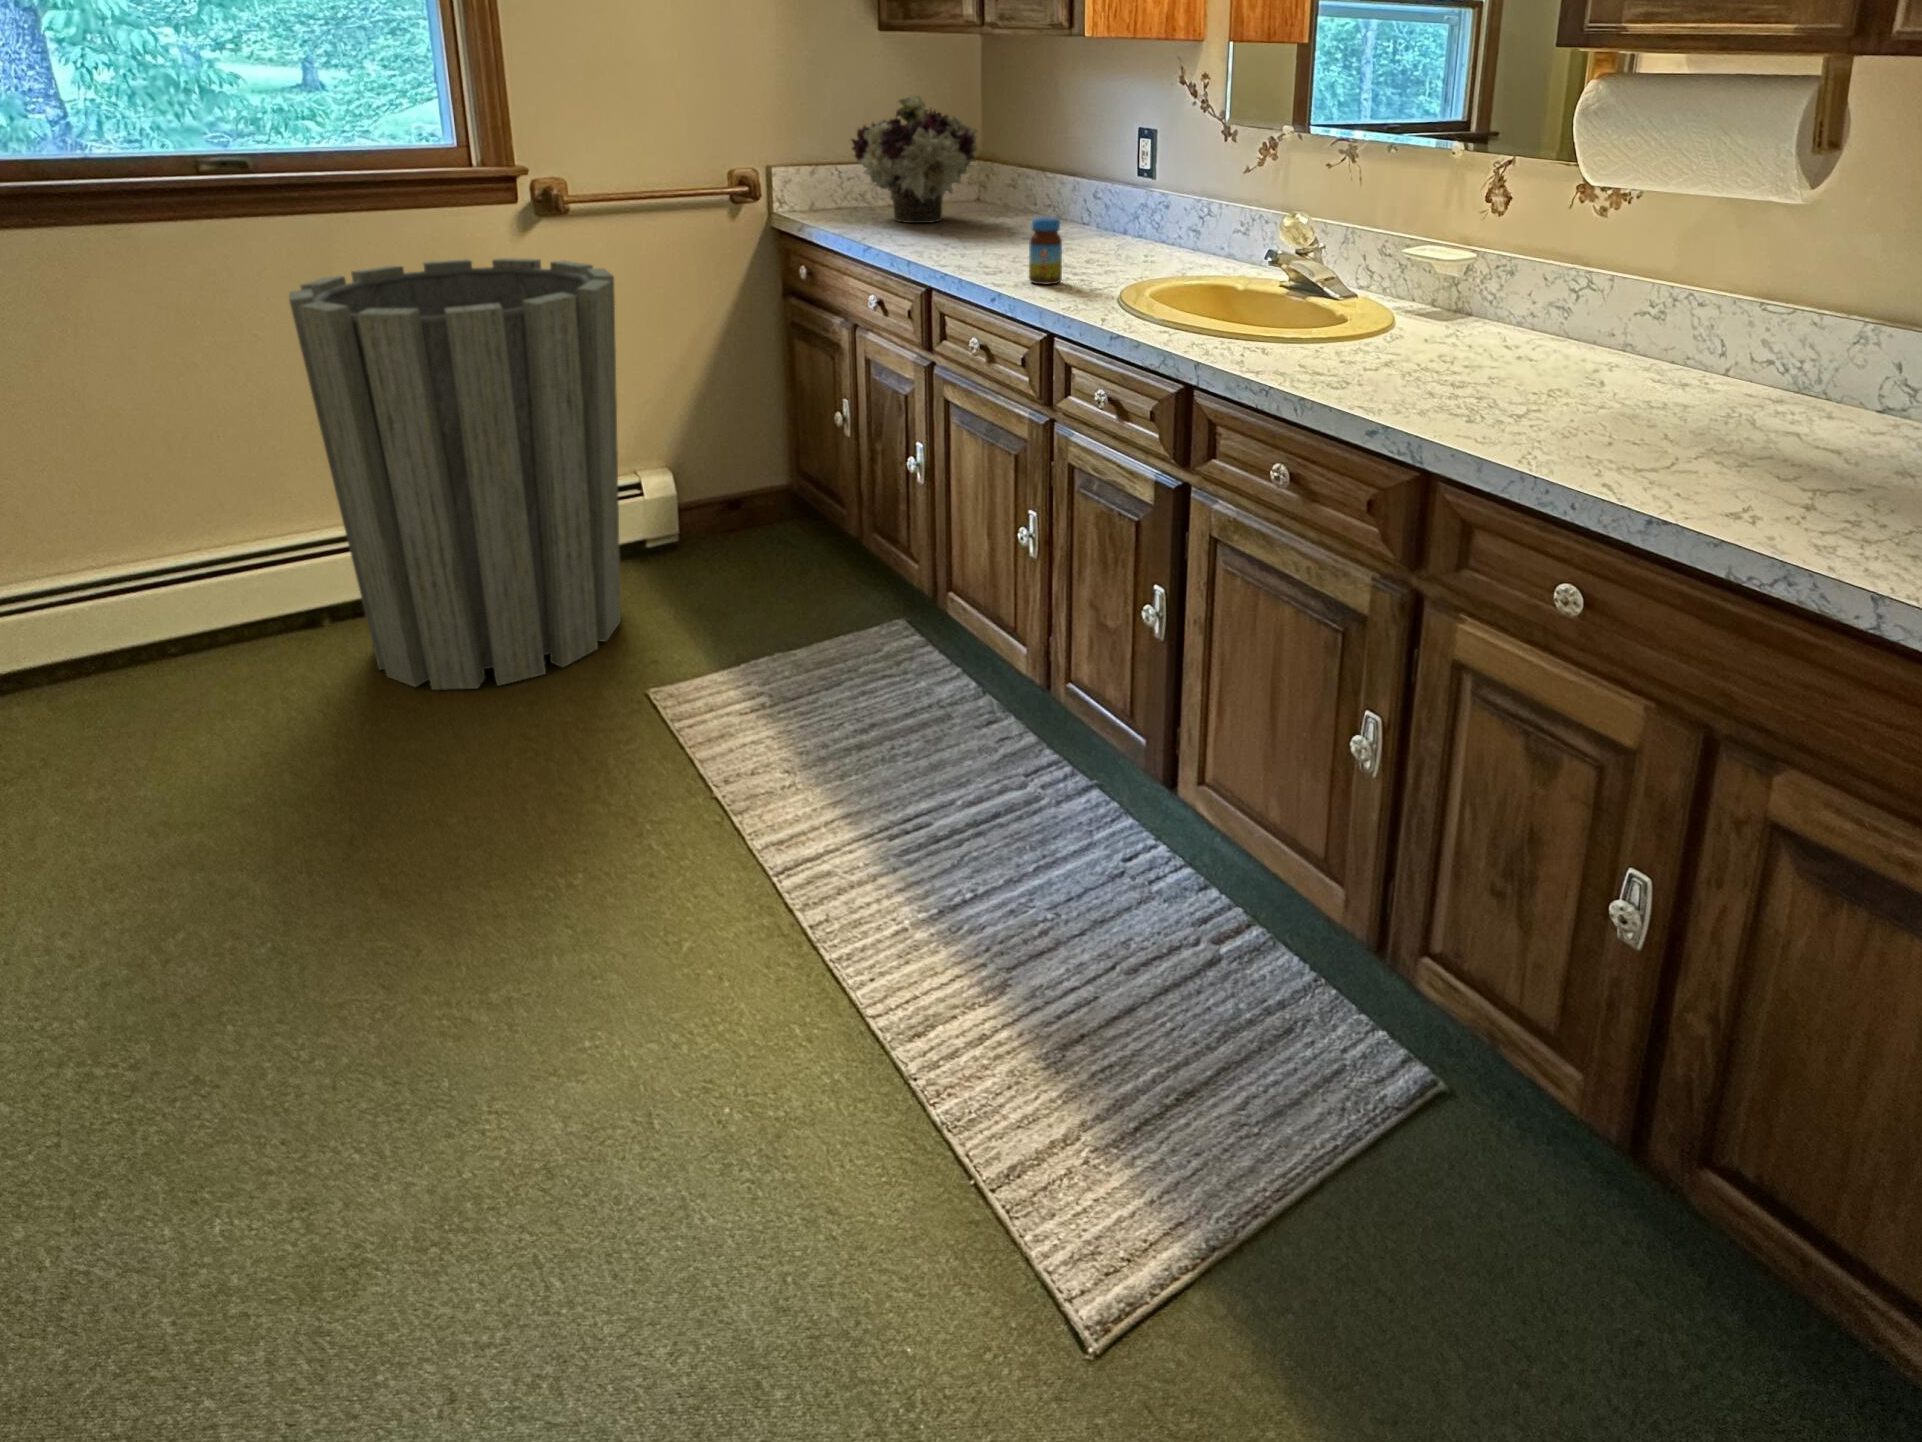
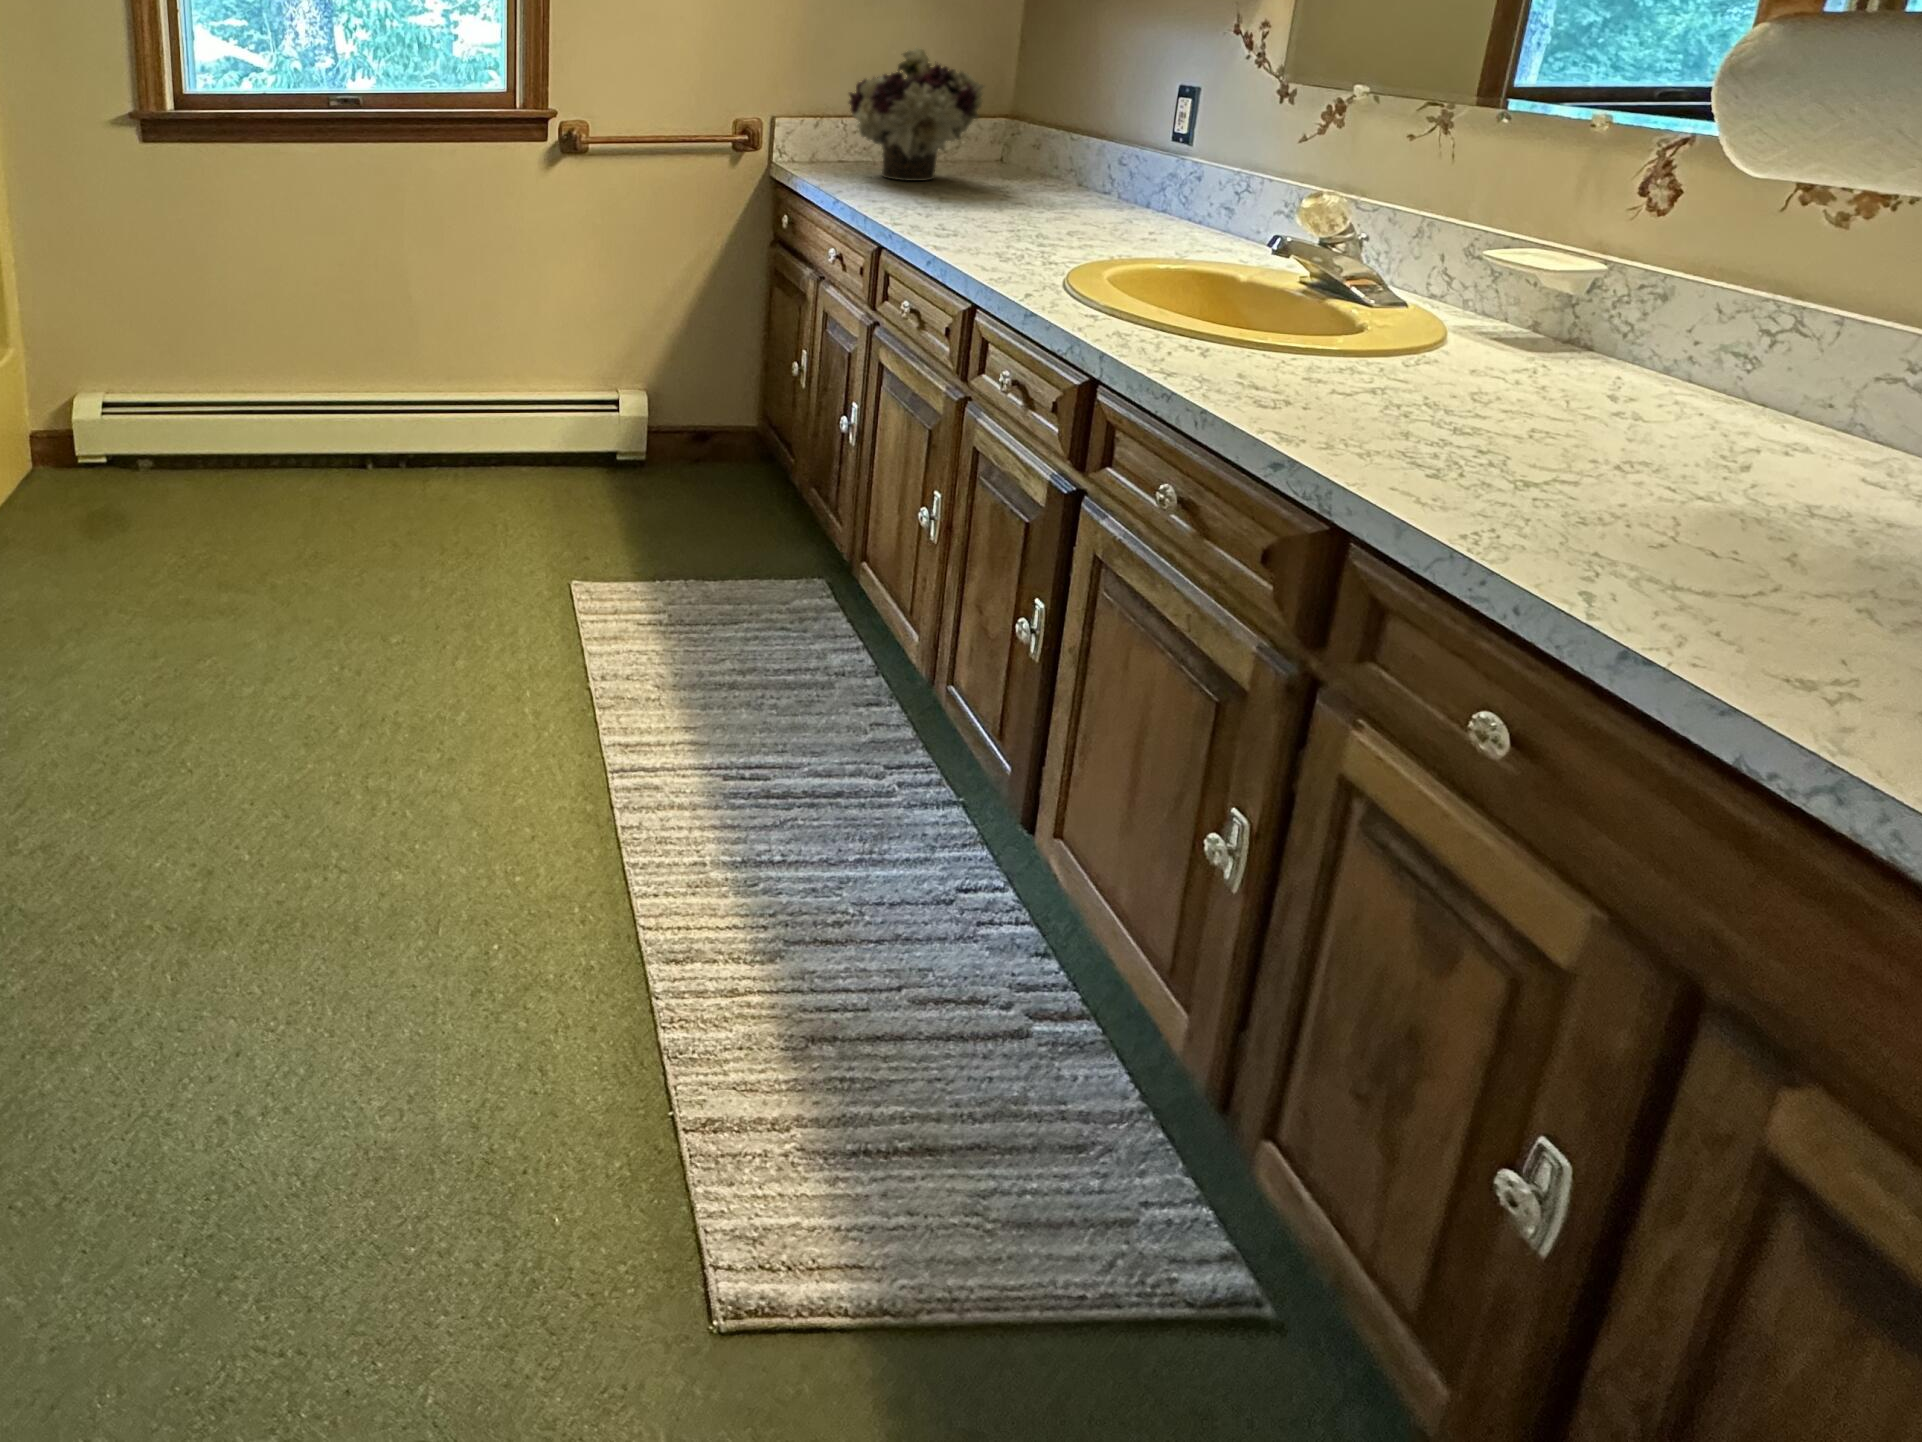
jar: present [1029,217,1062,284] -> none [969,180,1013,253]
trash can: present [289,258,621,690] -> none [363,186,603,544]

